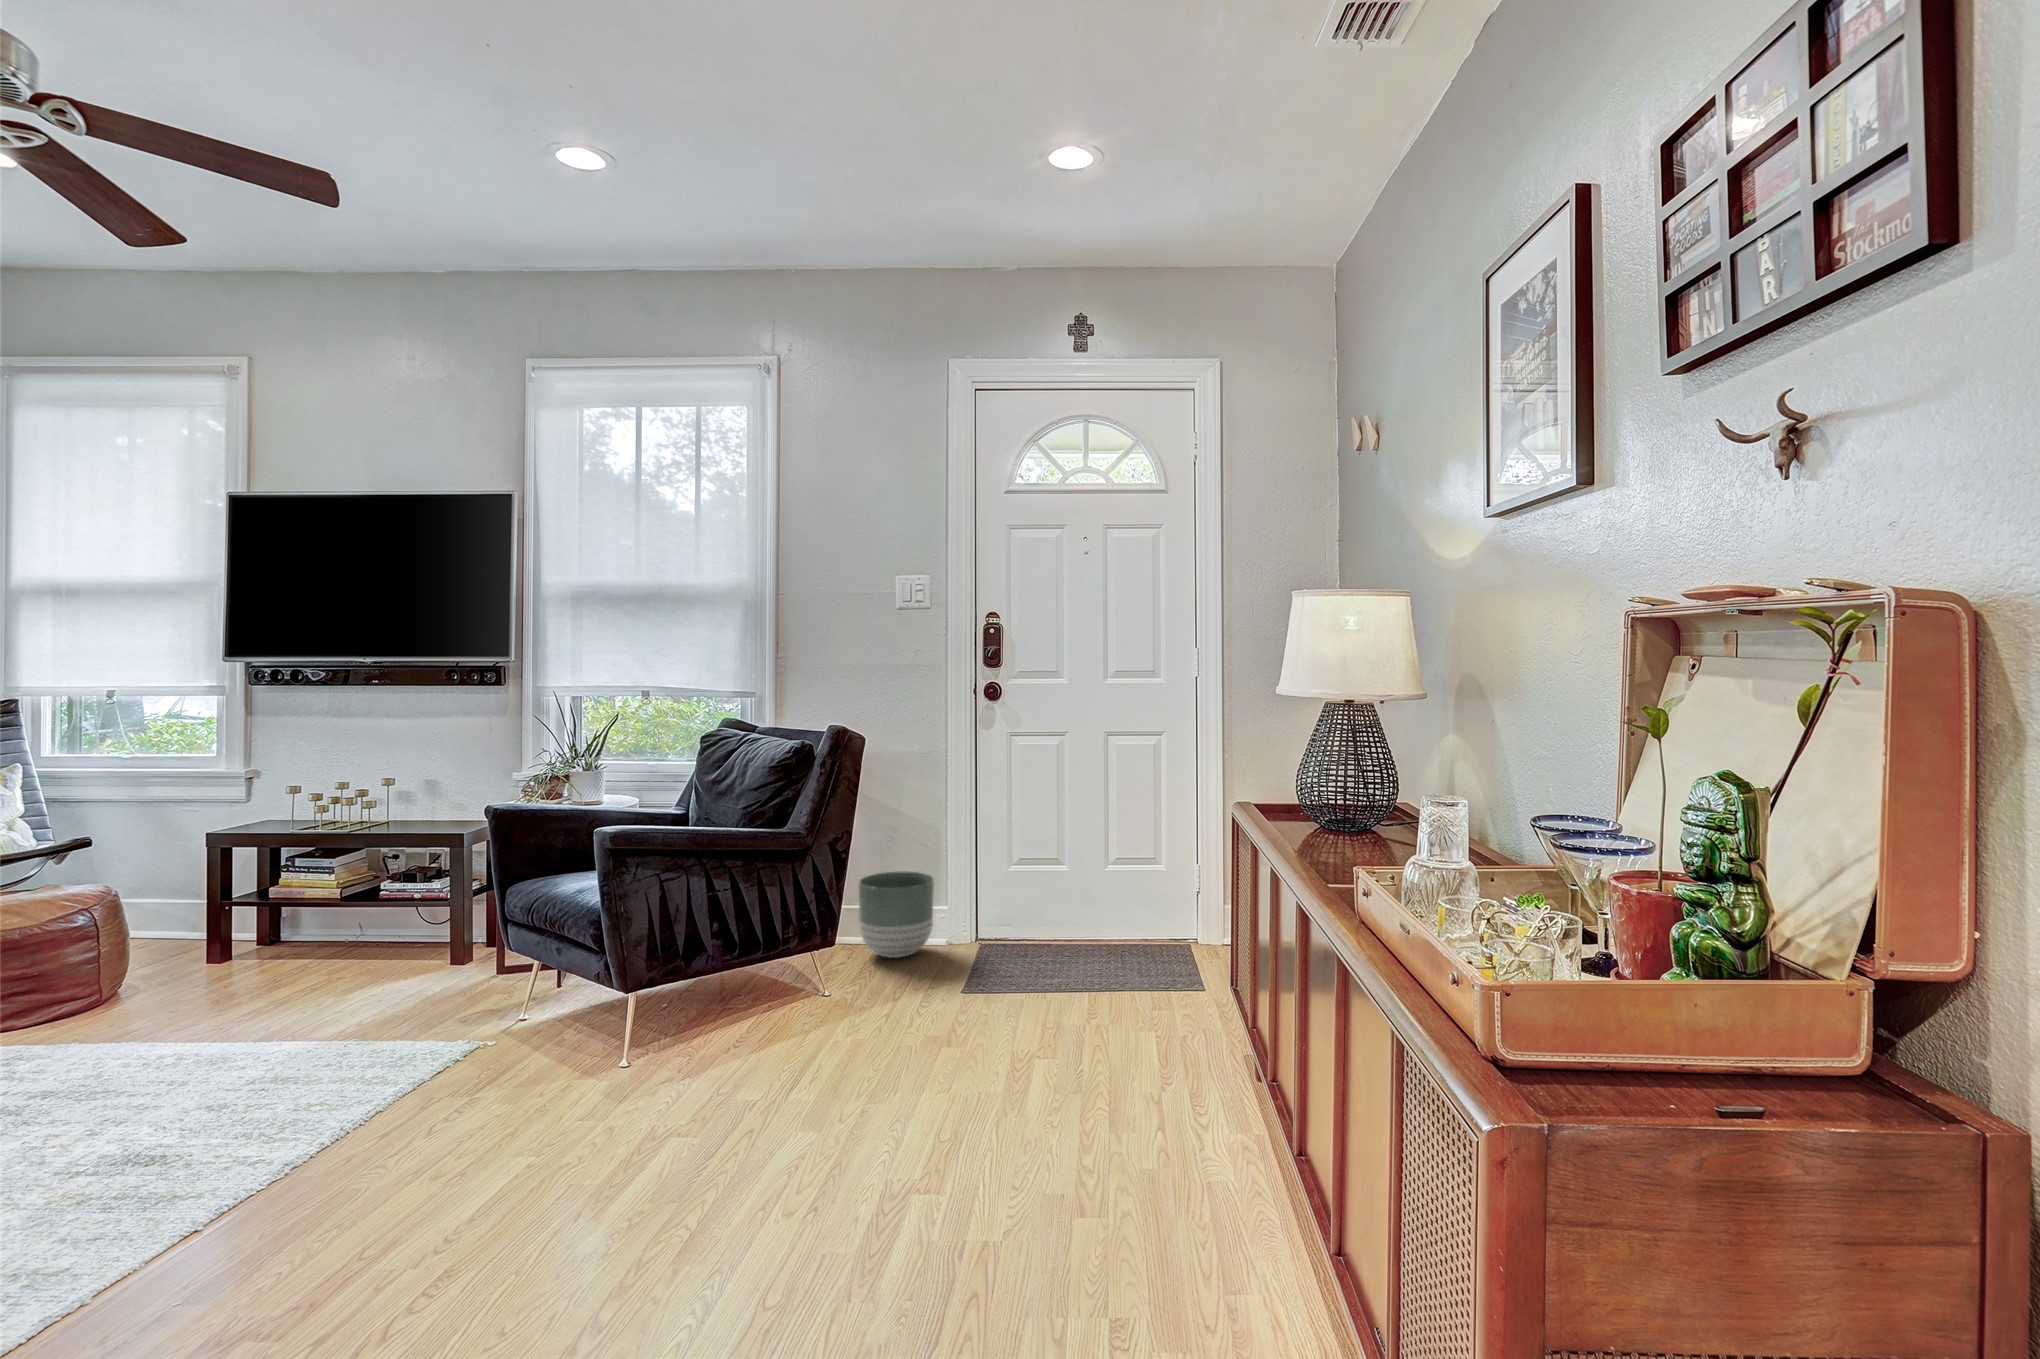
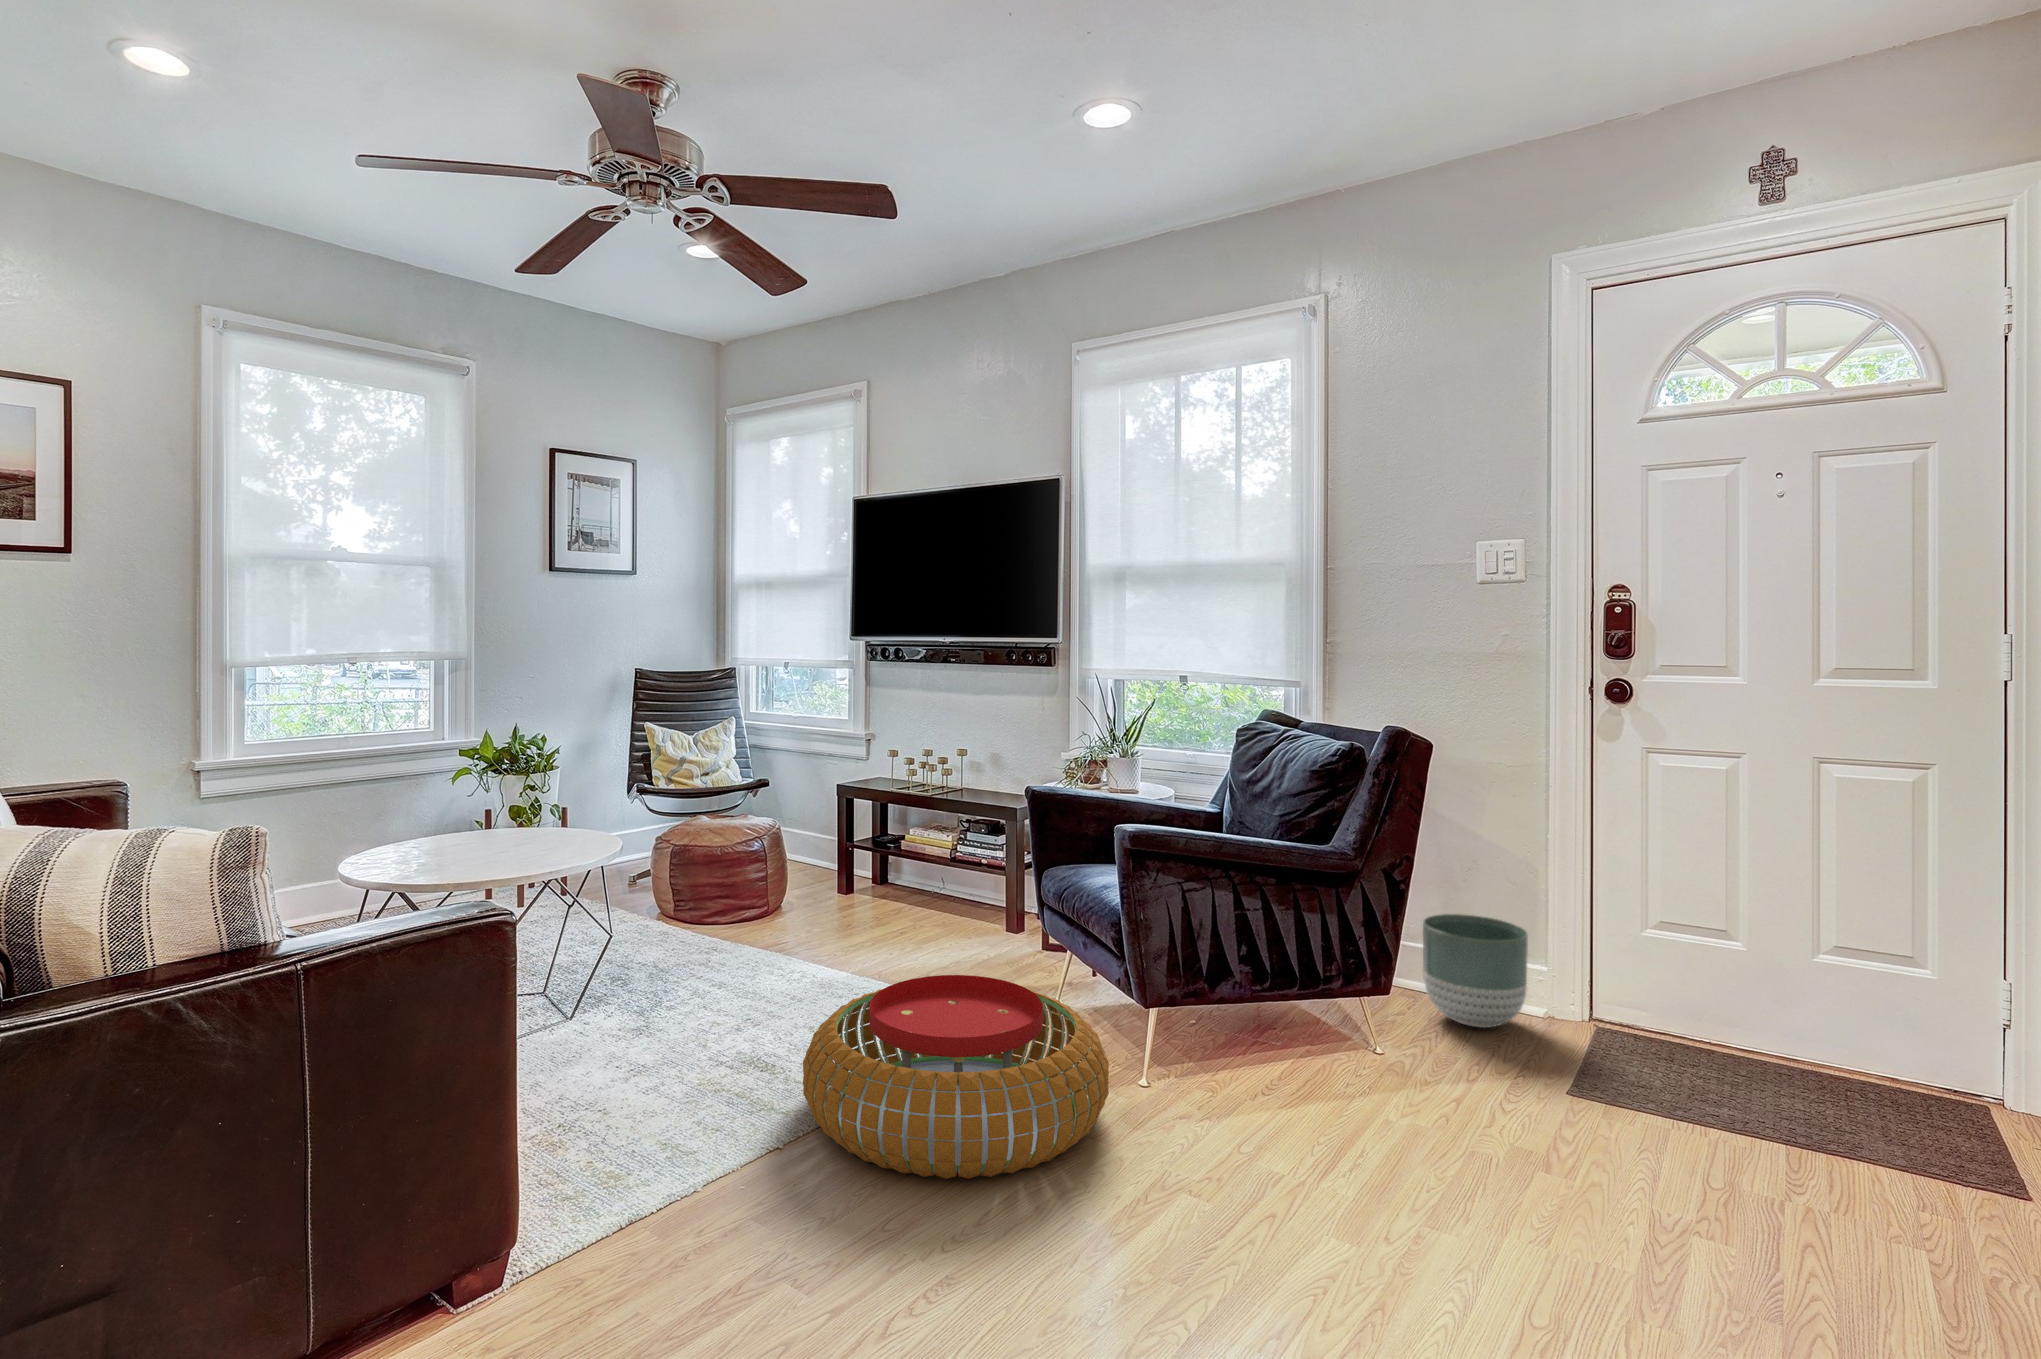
pouf: none [221,999,595,1213] -> present [803,975,1109,1179]

